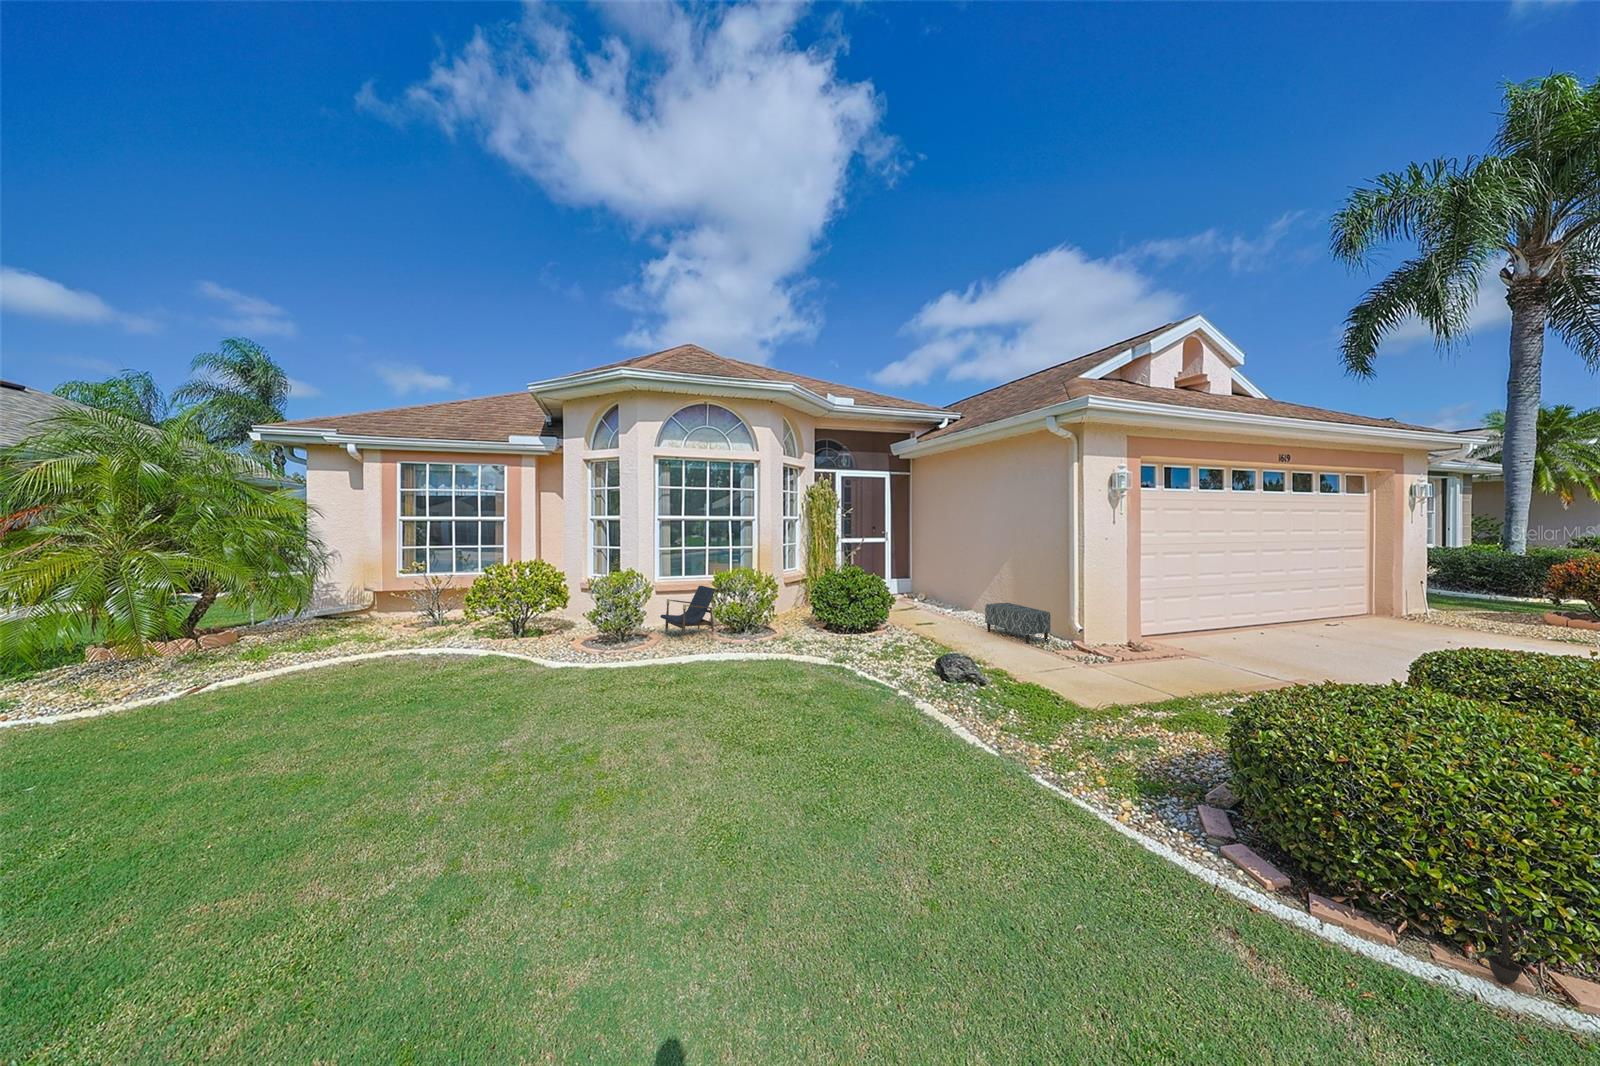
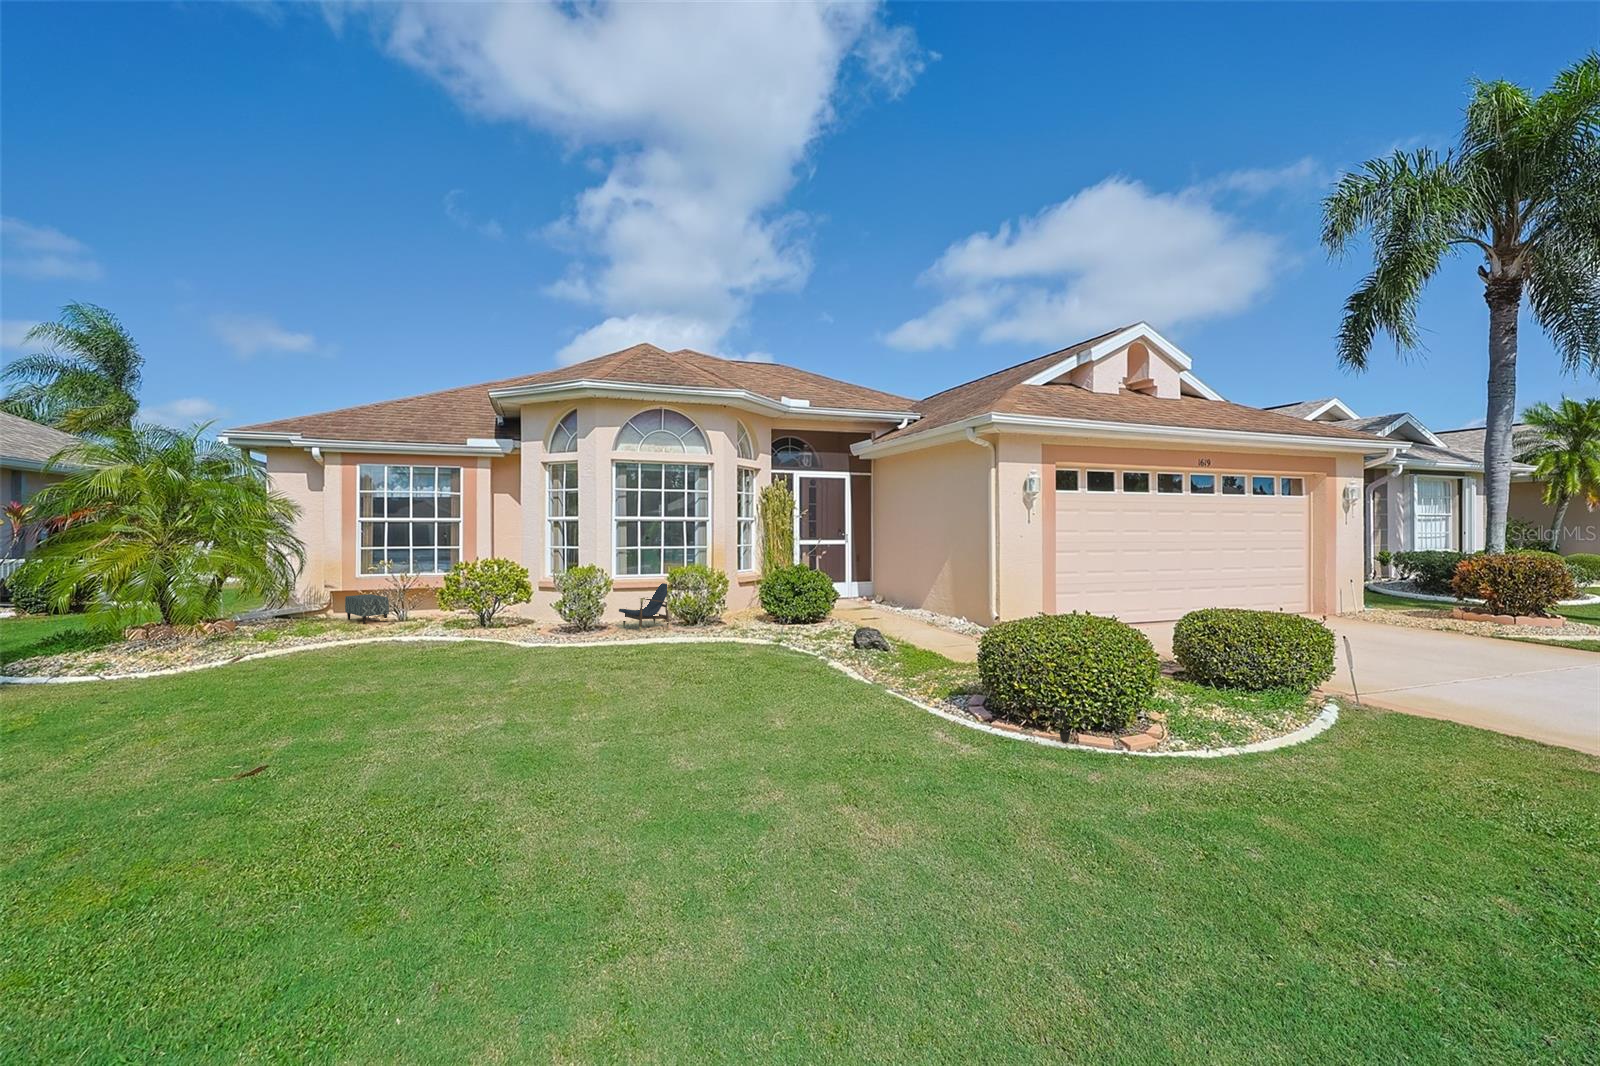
bench: present [985,603,1050,644] -> present [345,594,389,624]

